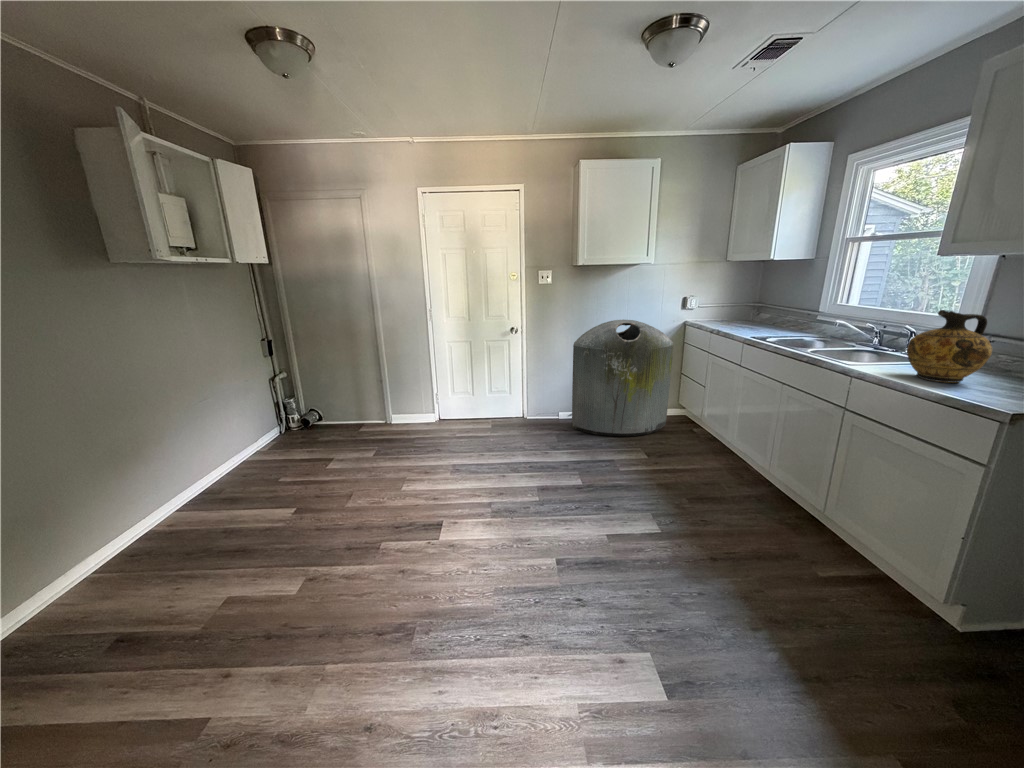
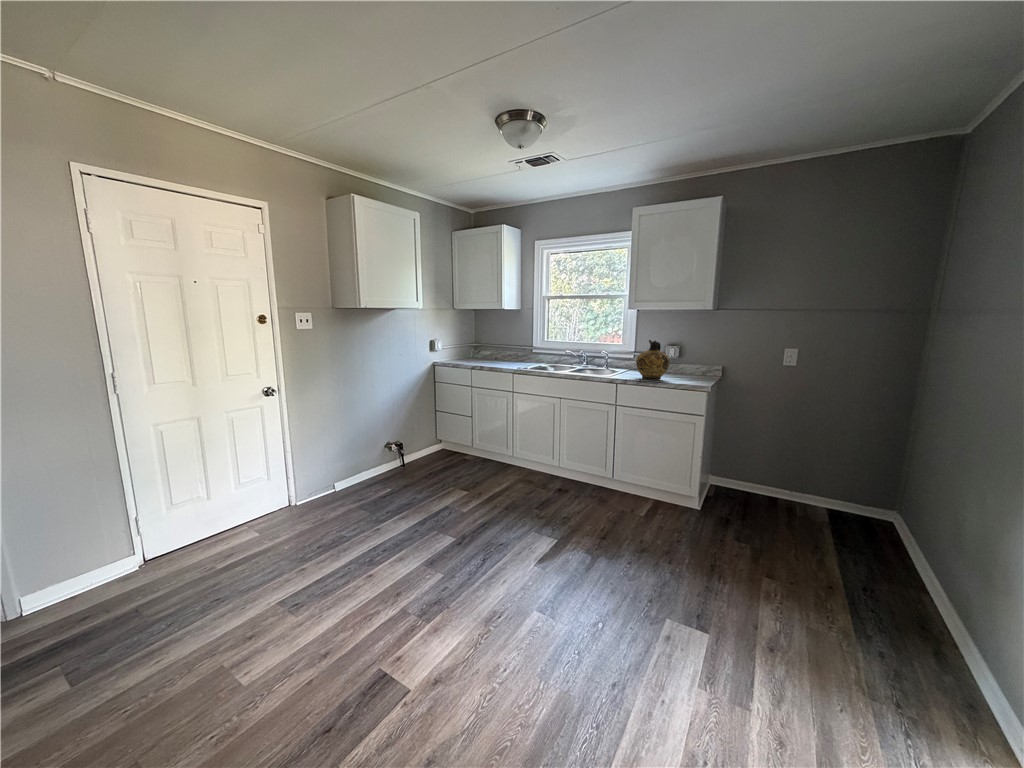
trash can: present [572,319,674,436] -> none [358,360,448,495]

